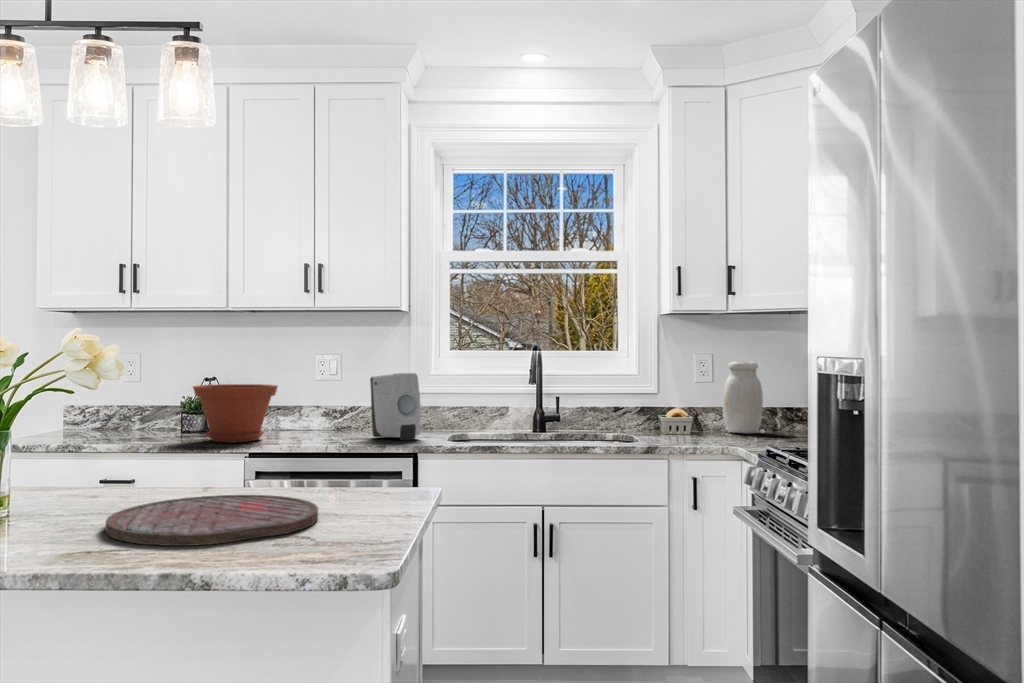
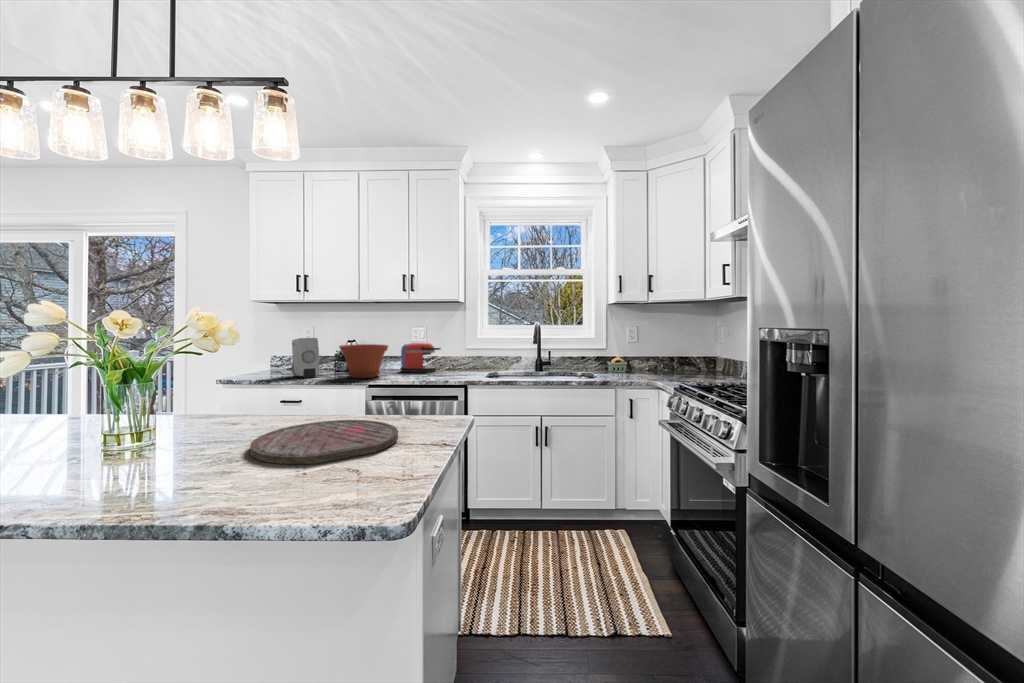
jar: present [723,362,763,433] -> none [644,331,668,373]
soap dispenser: present [370,373,421,440] -> present [292,338,319,378]
coffee maker: none [296,382,368,433] -> present [400,343,441,372]

